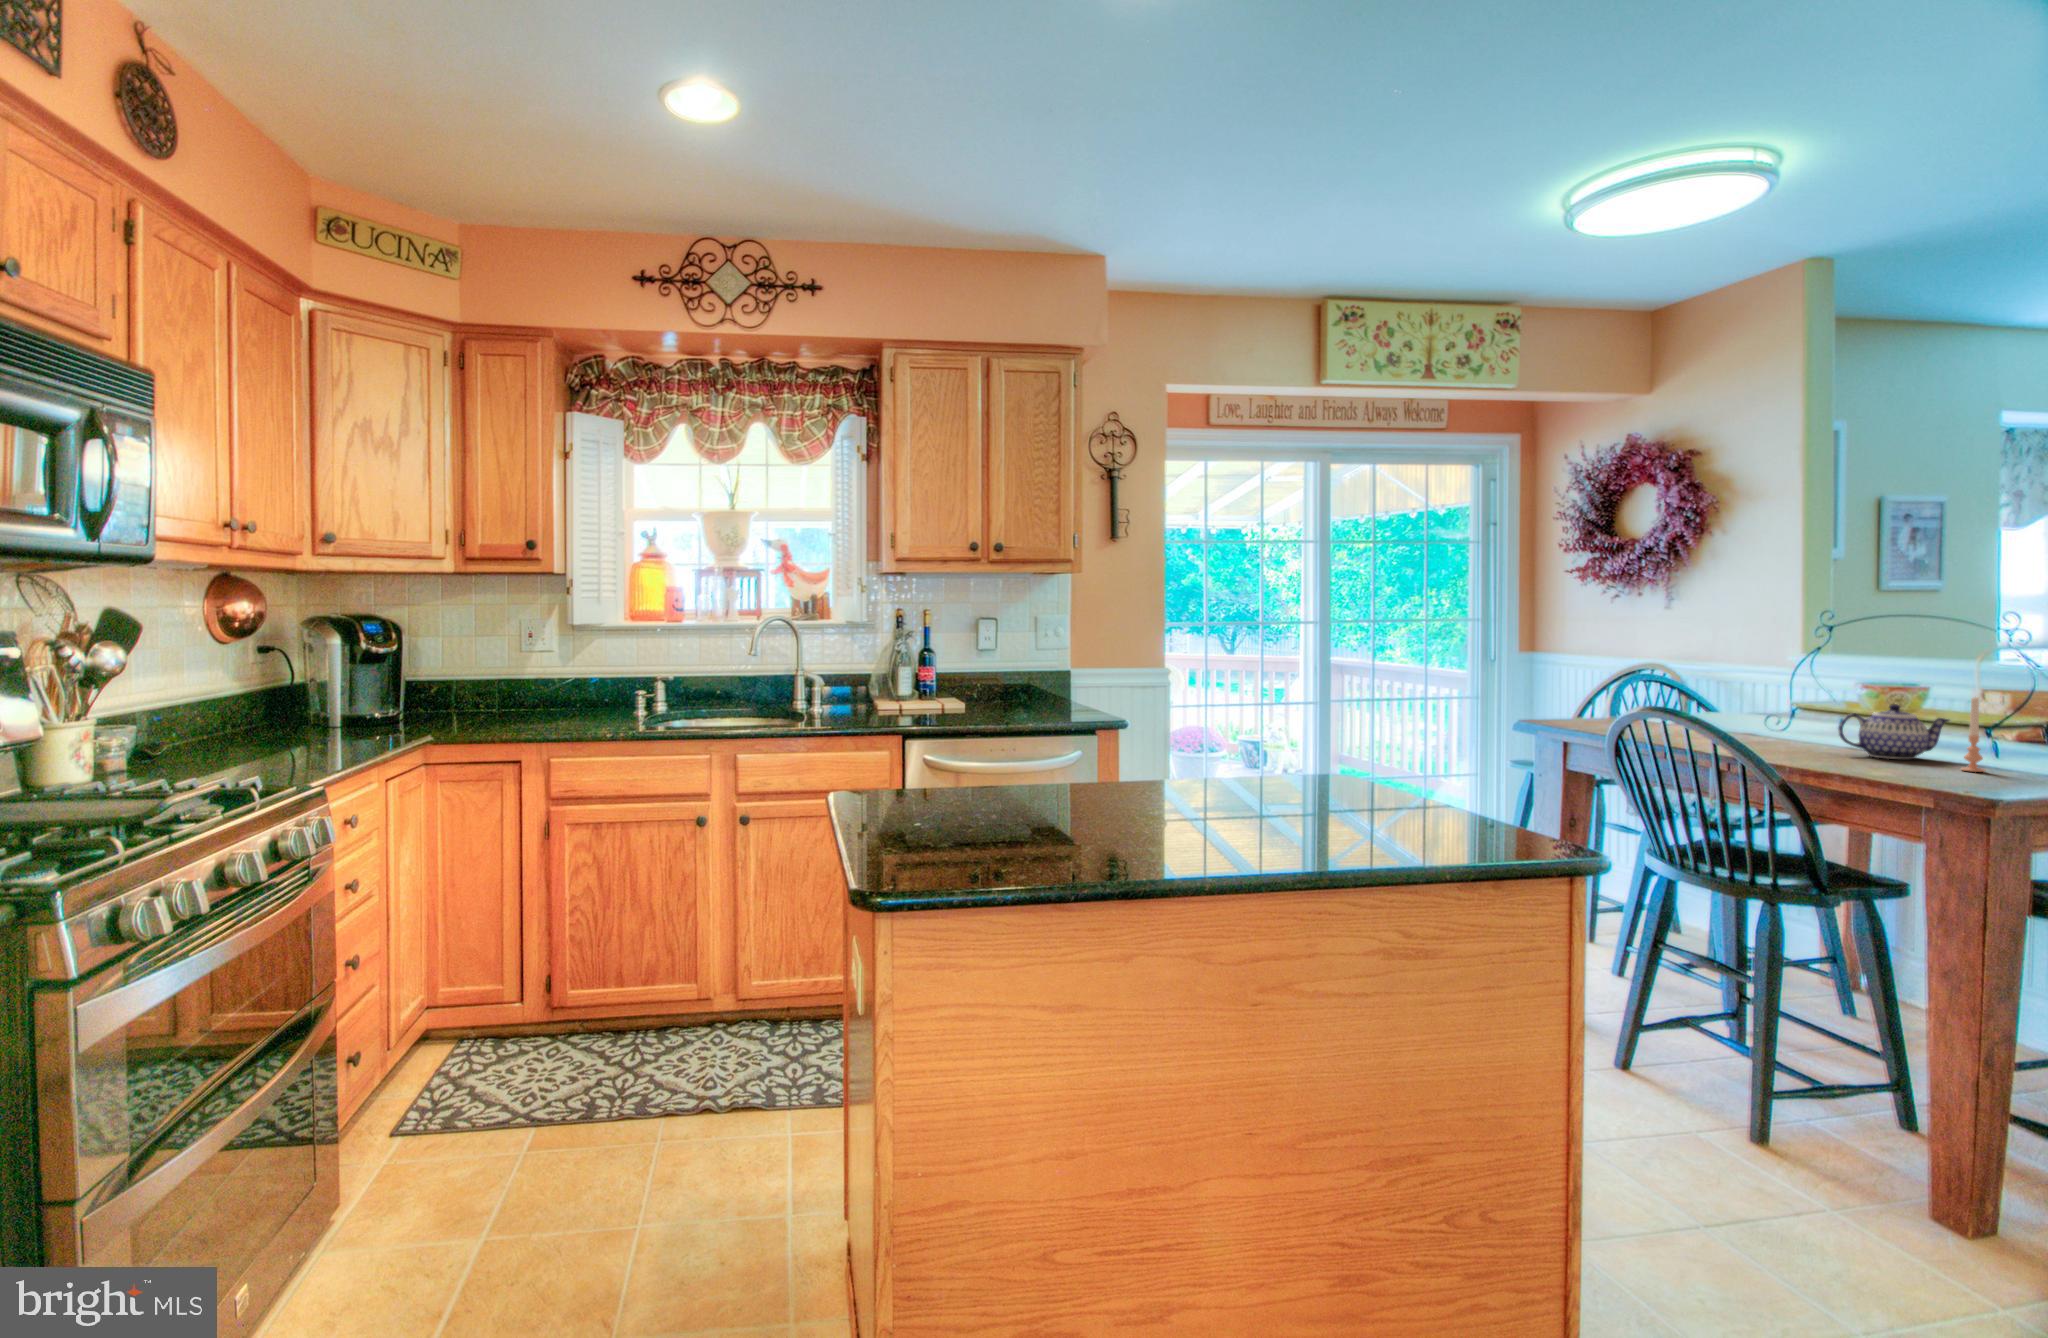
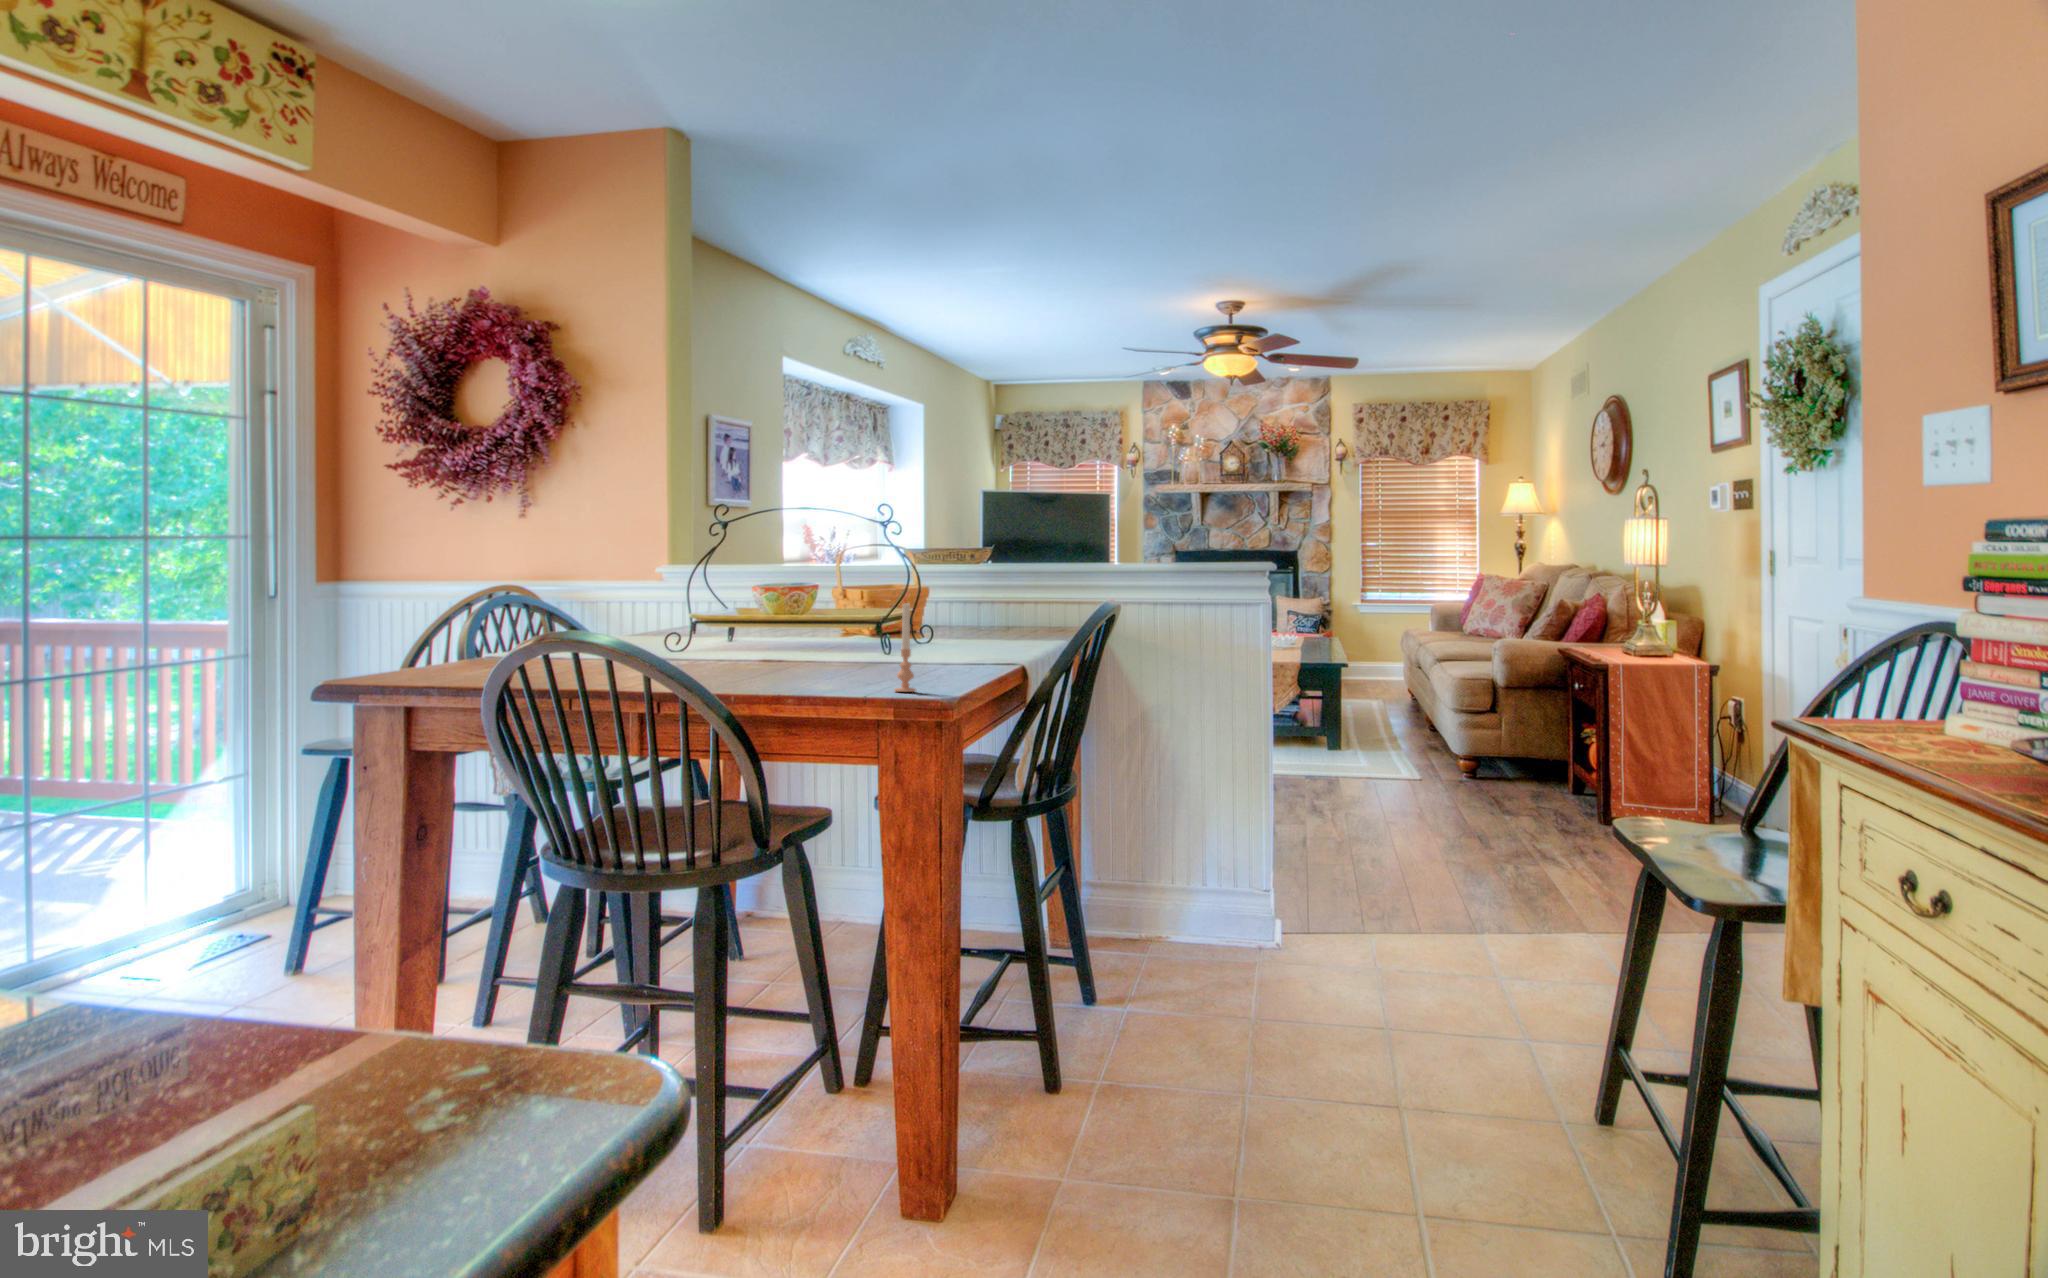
teapot: present [1838,704,1949,759] -> none [766,617,870,684]

